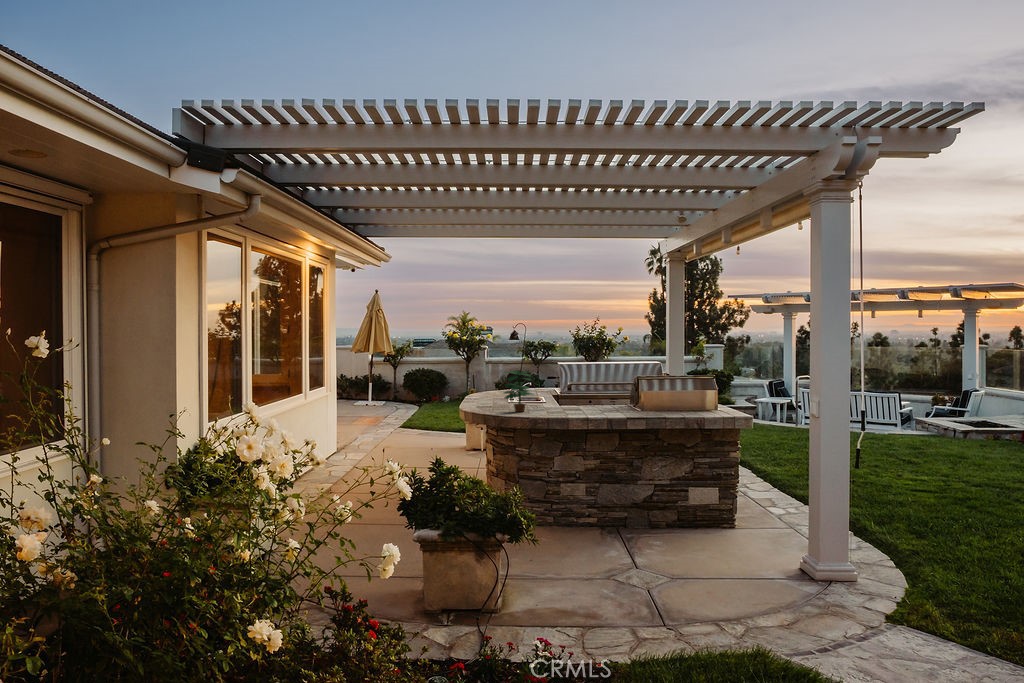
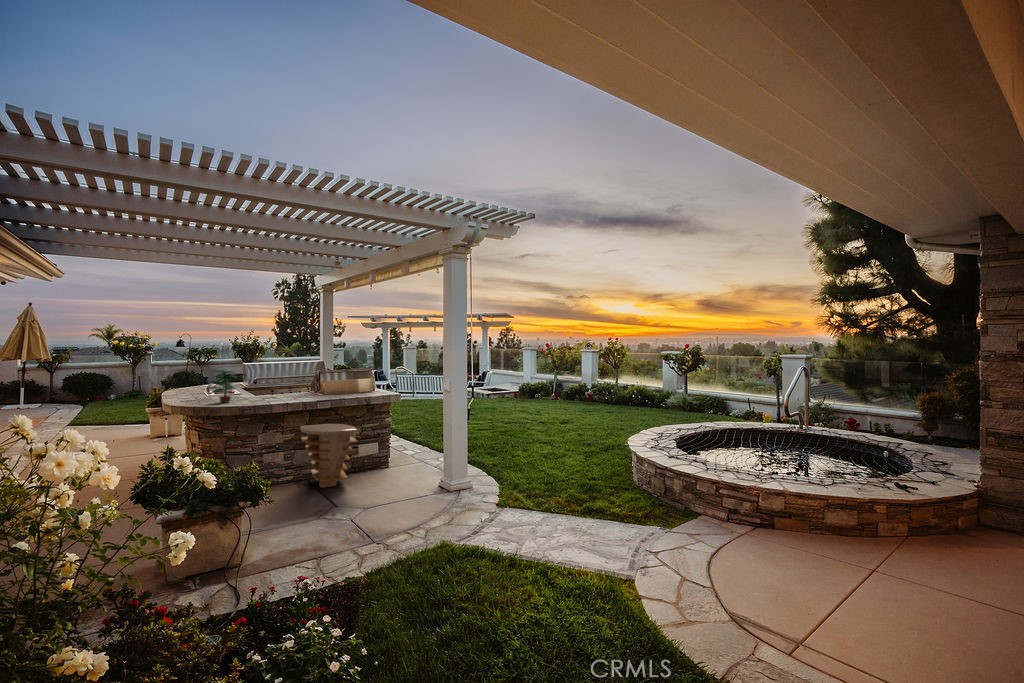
side table: none [603,450,674,540] -> present [301,424,357,488]

